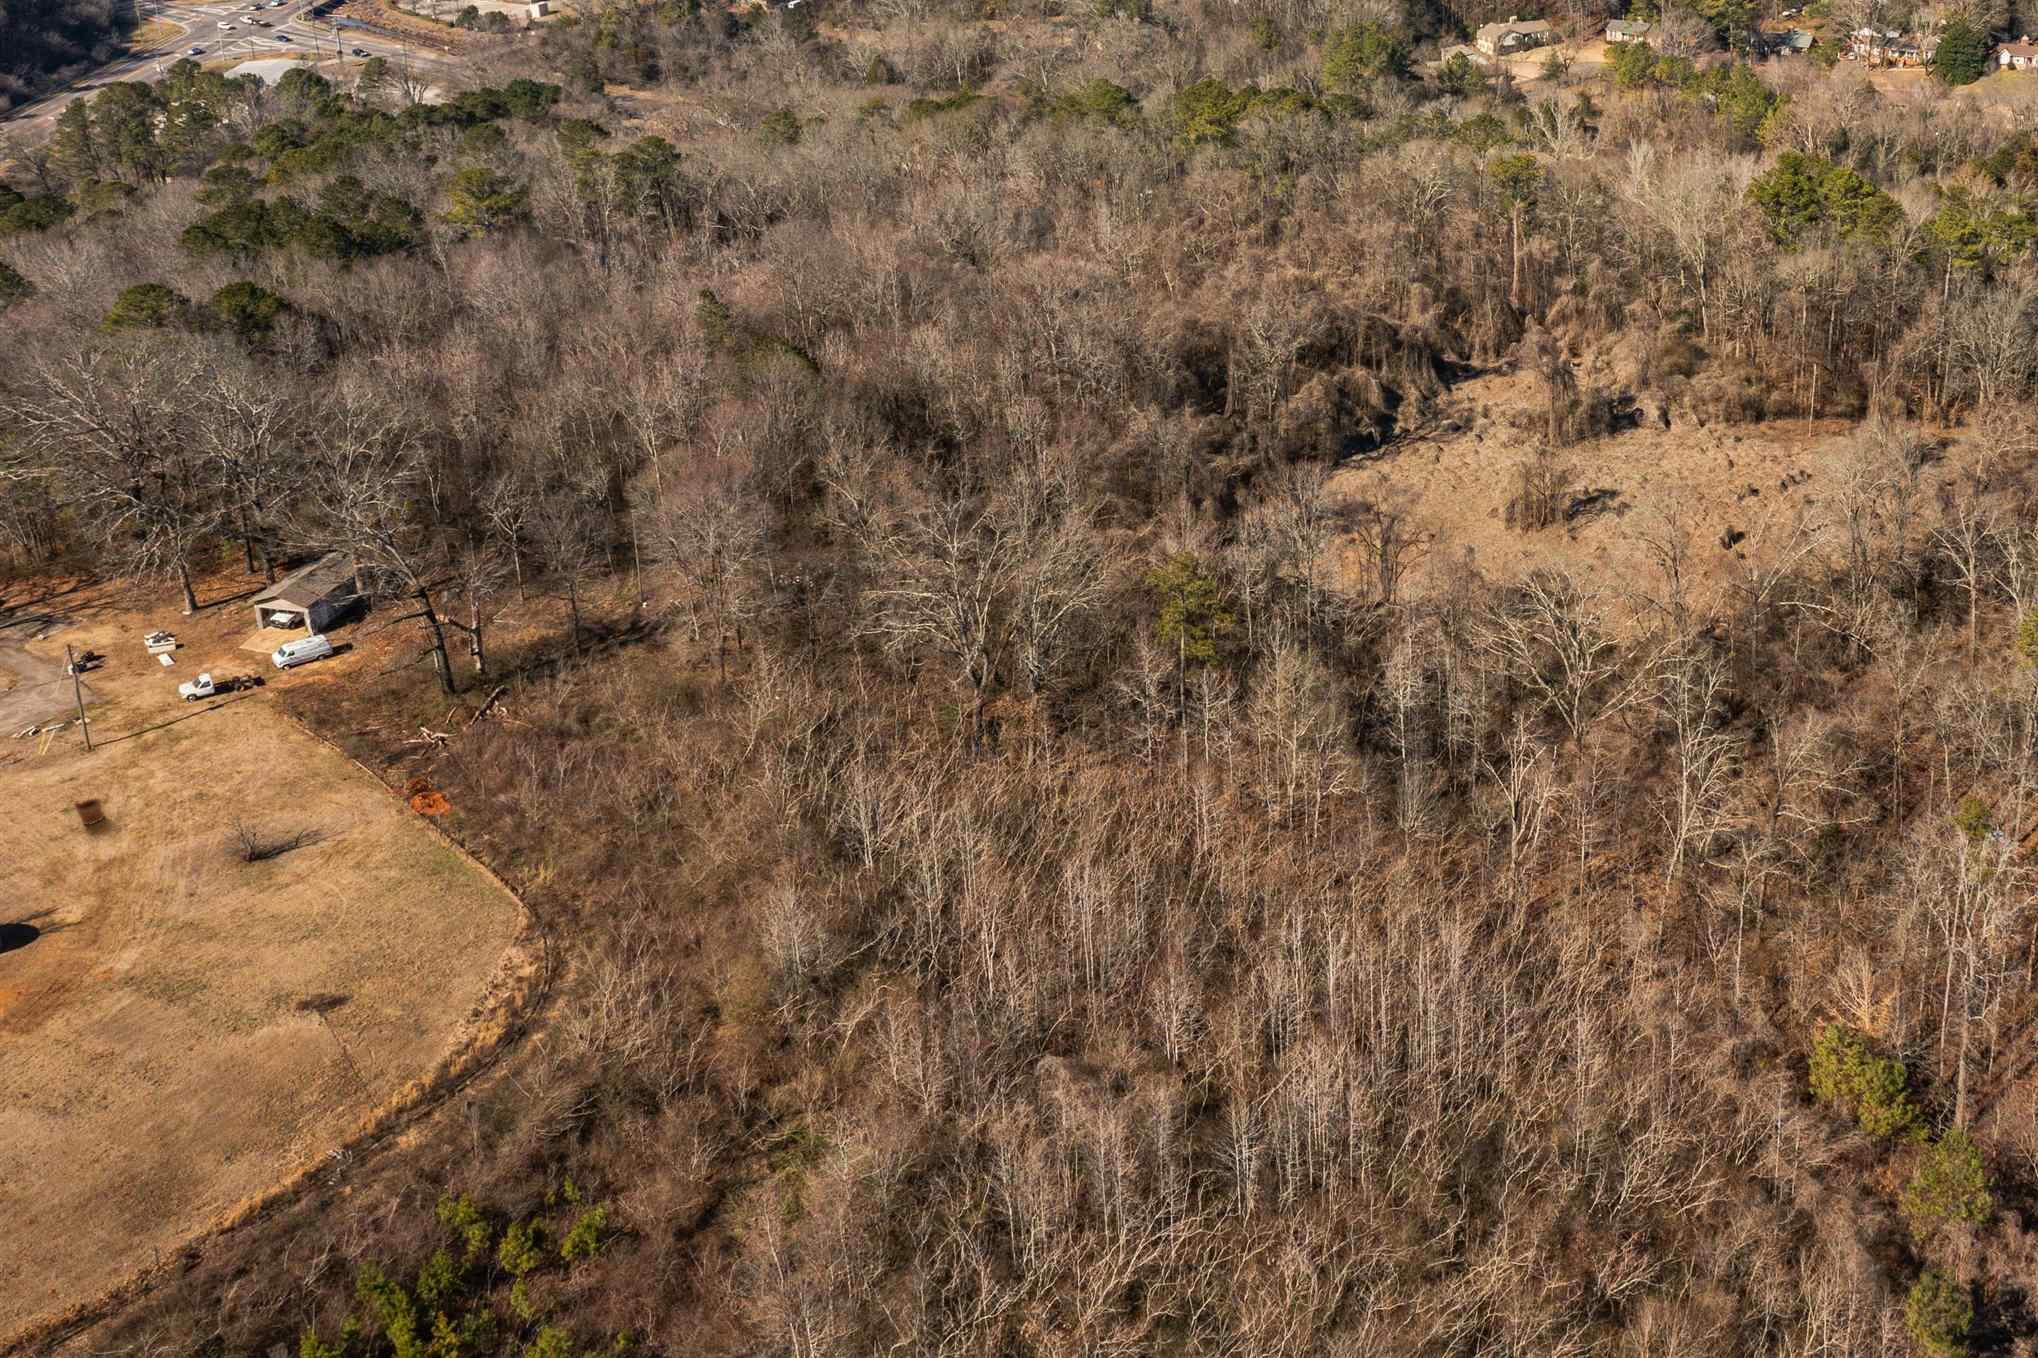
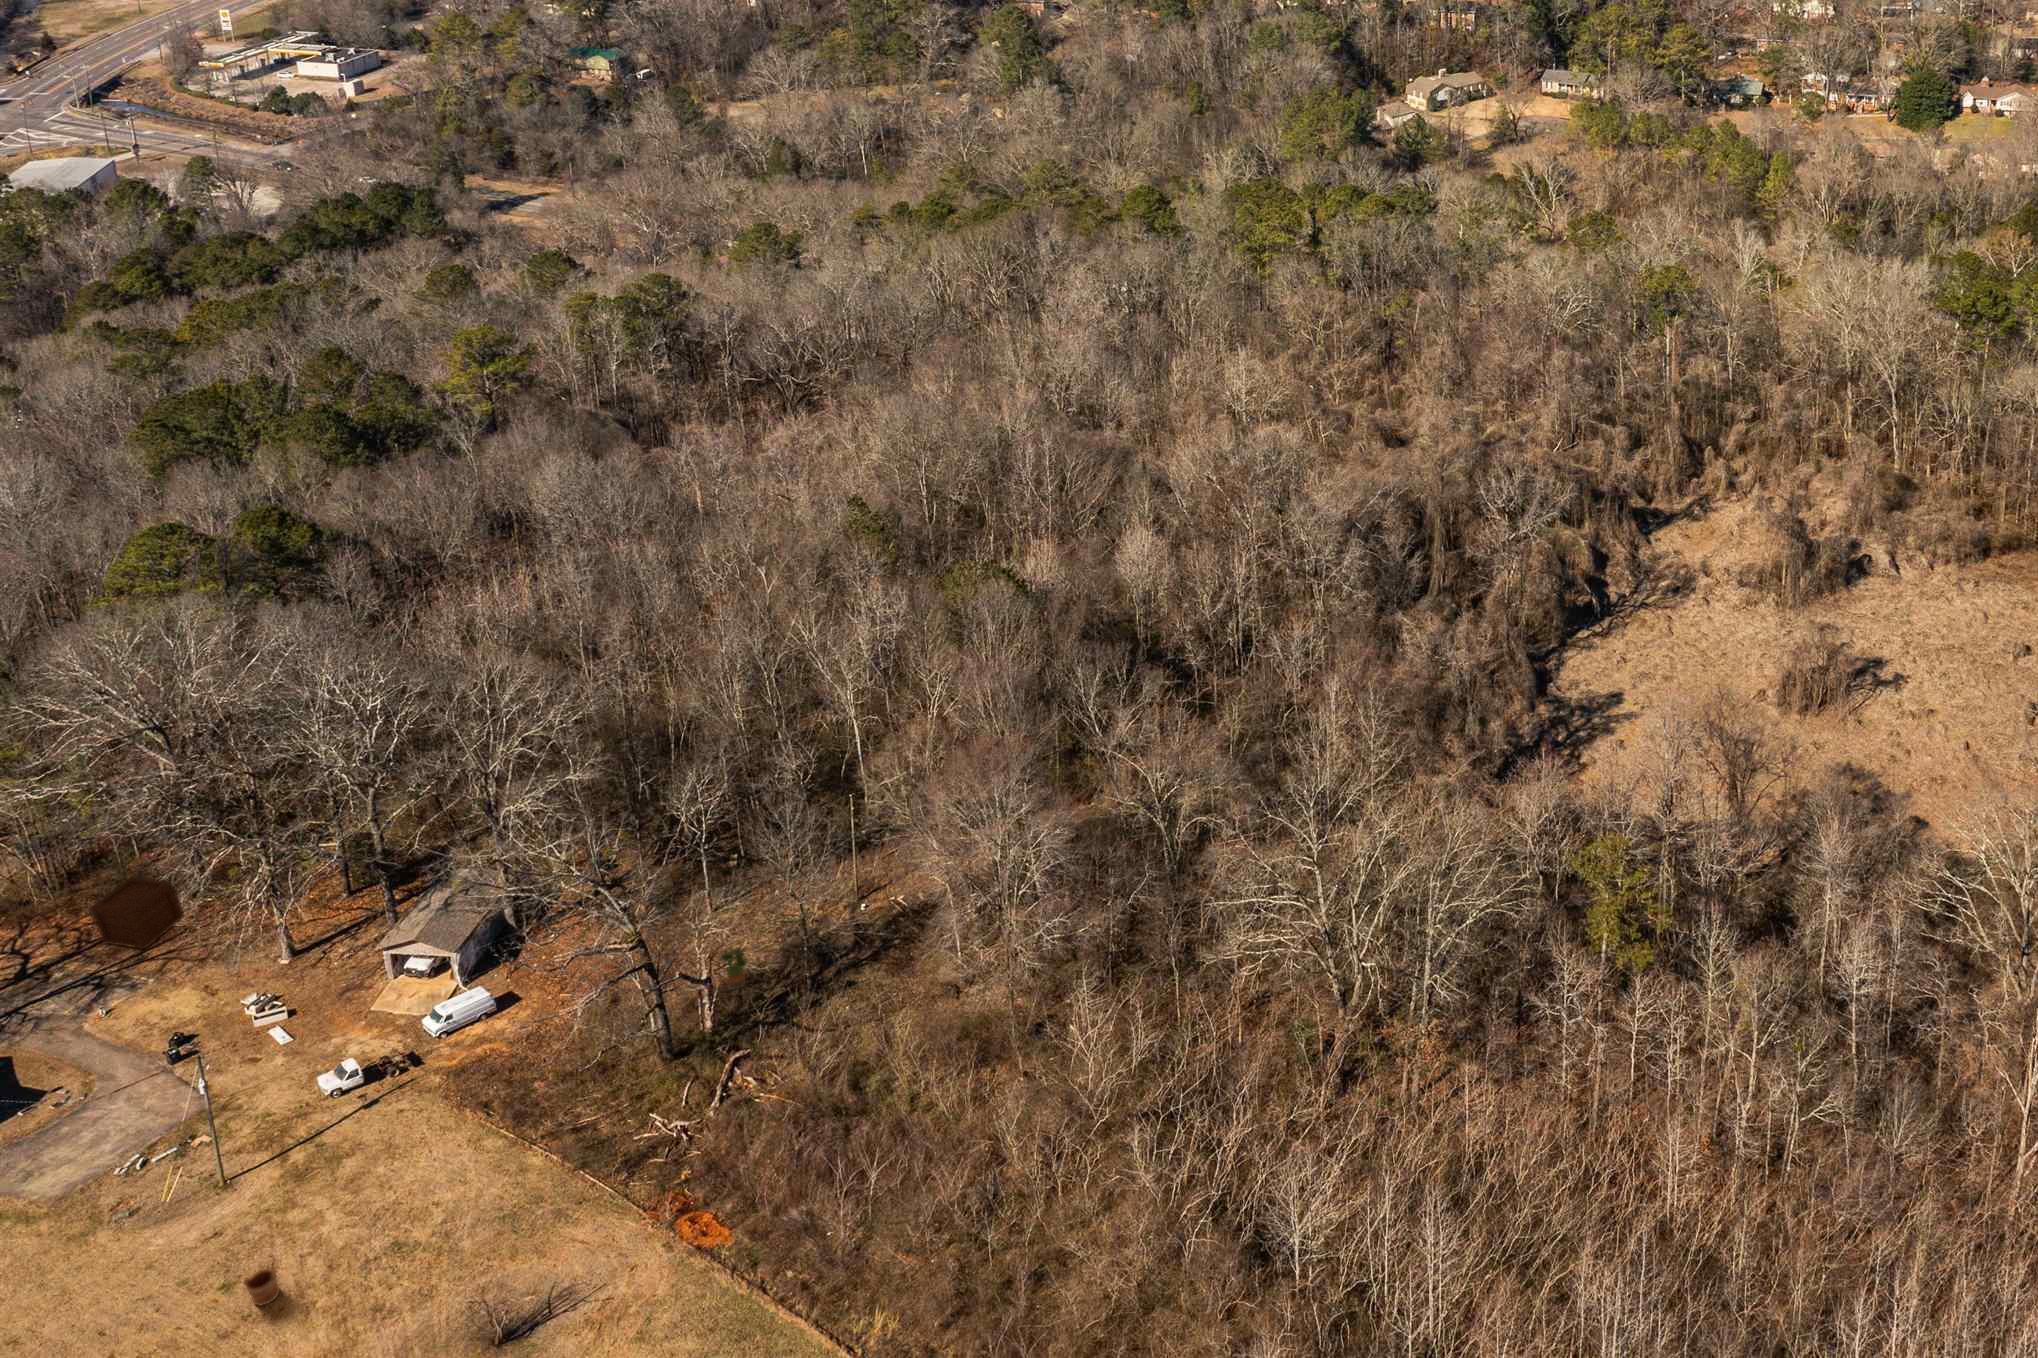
wooden crate: none [49,545,127,600] -> present [90,877,184,949]
potted tree: none [507,618,534,654] -> present [719,947,748,990]

